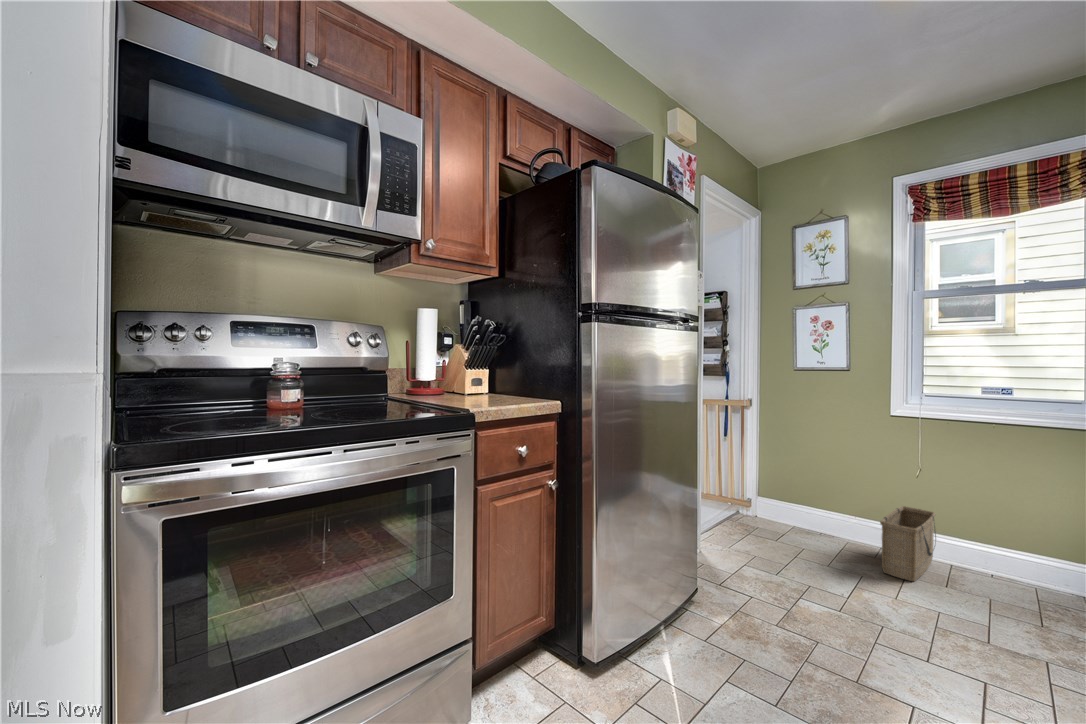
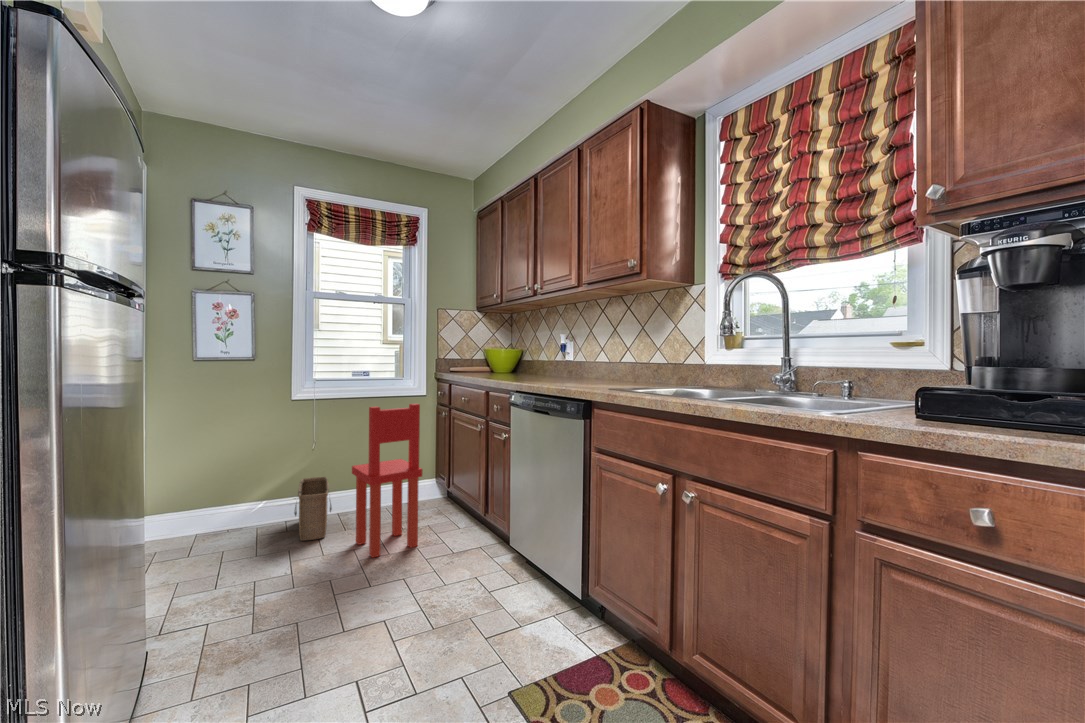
chair: none [944,431,1062,658] -> present [352,404,423,558]

